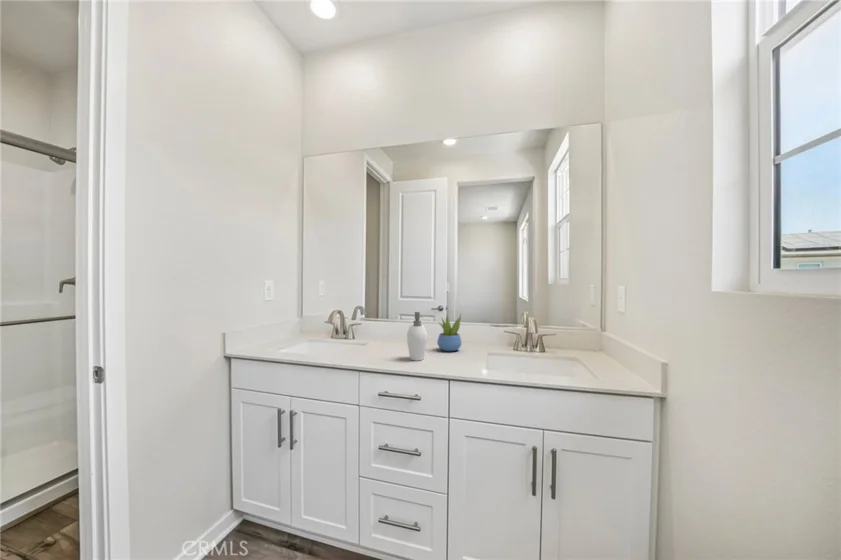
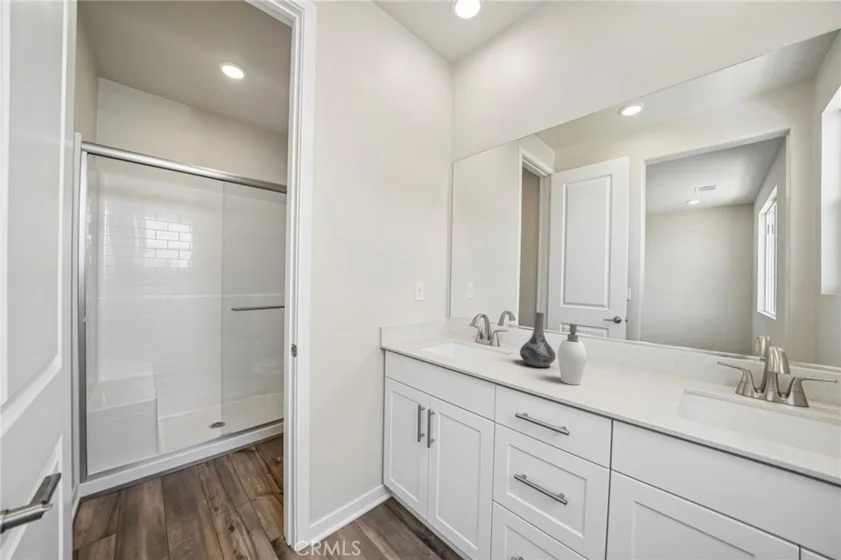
decorative vase: none [374,305,403,351] -> present [520,312,556,367]
succulent plant: present [437,315,461,351] -> none [603,331,642,381]

